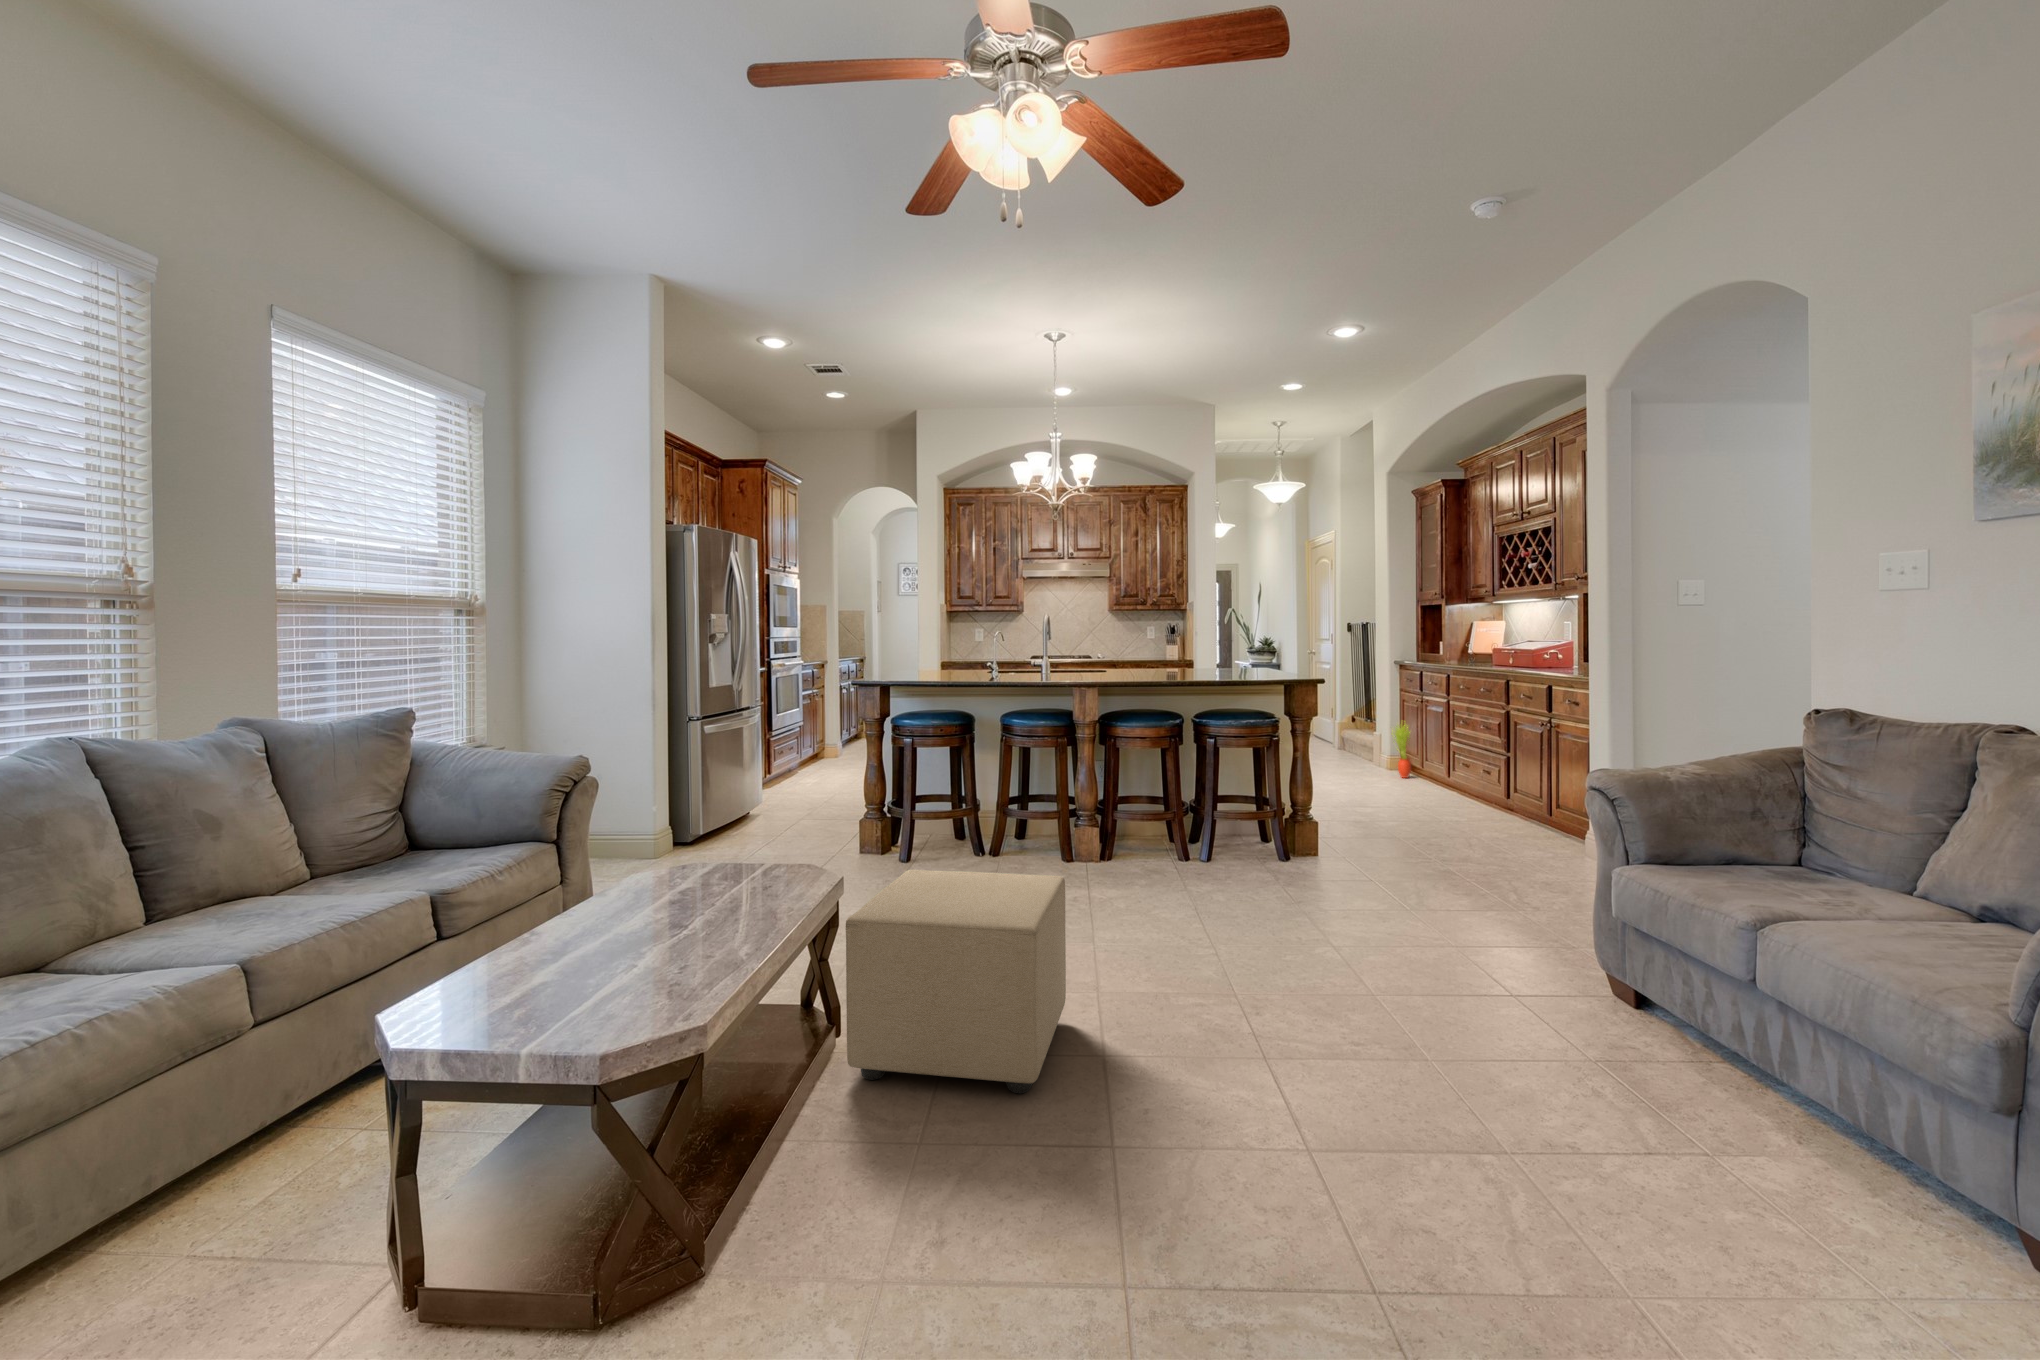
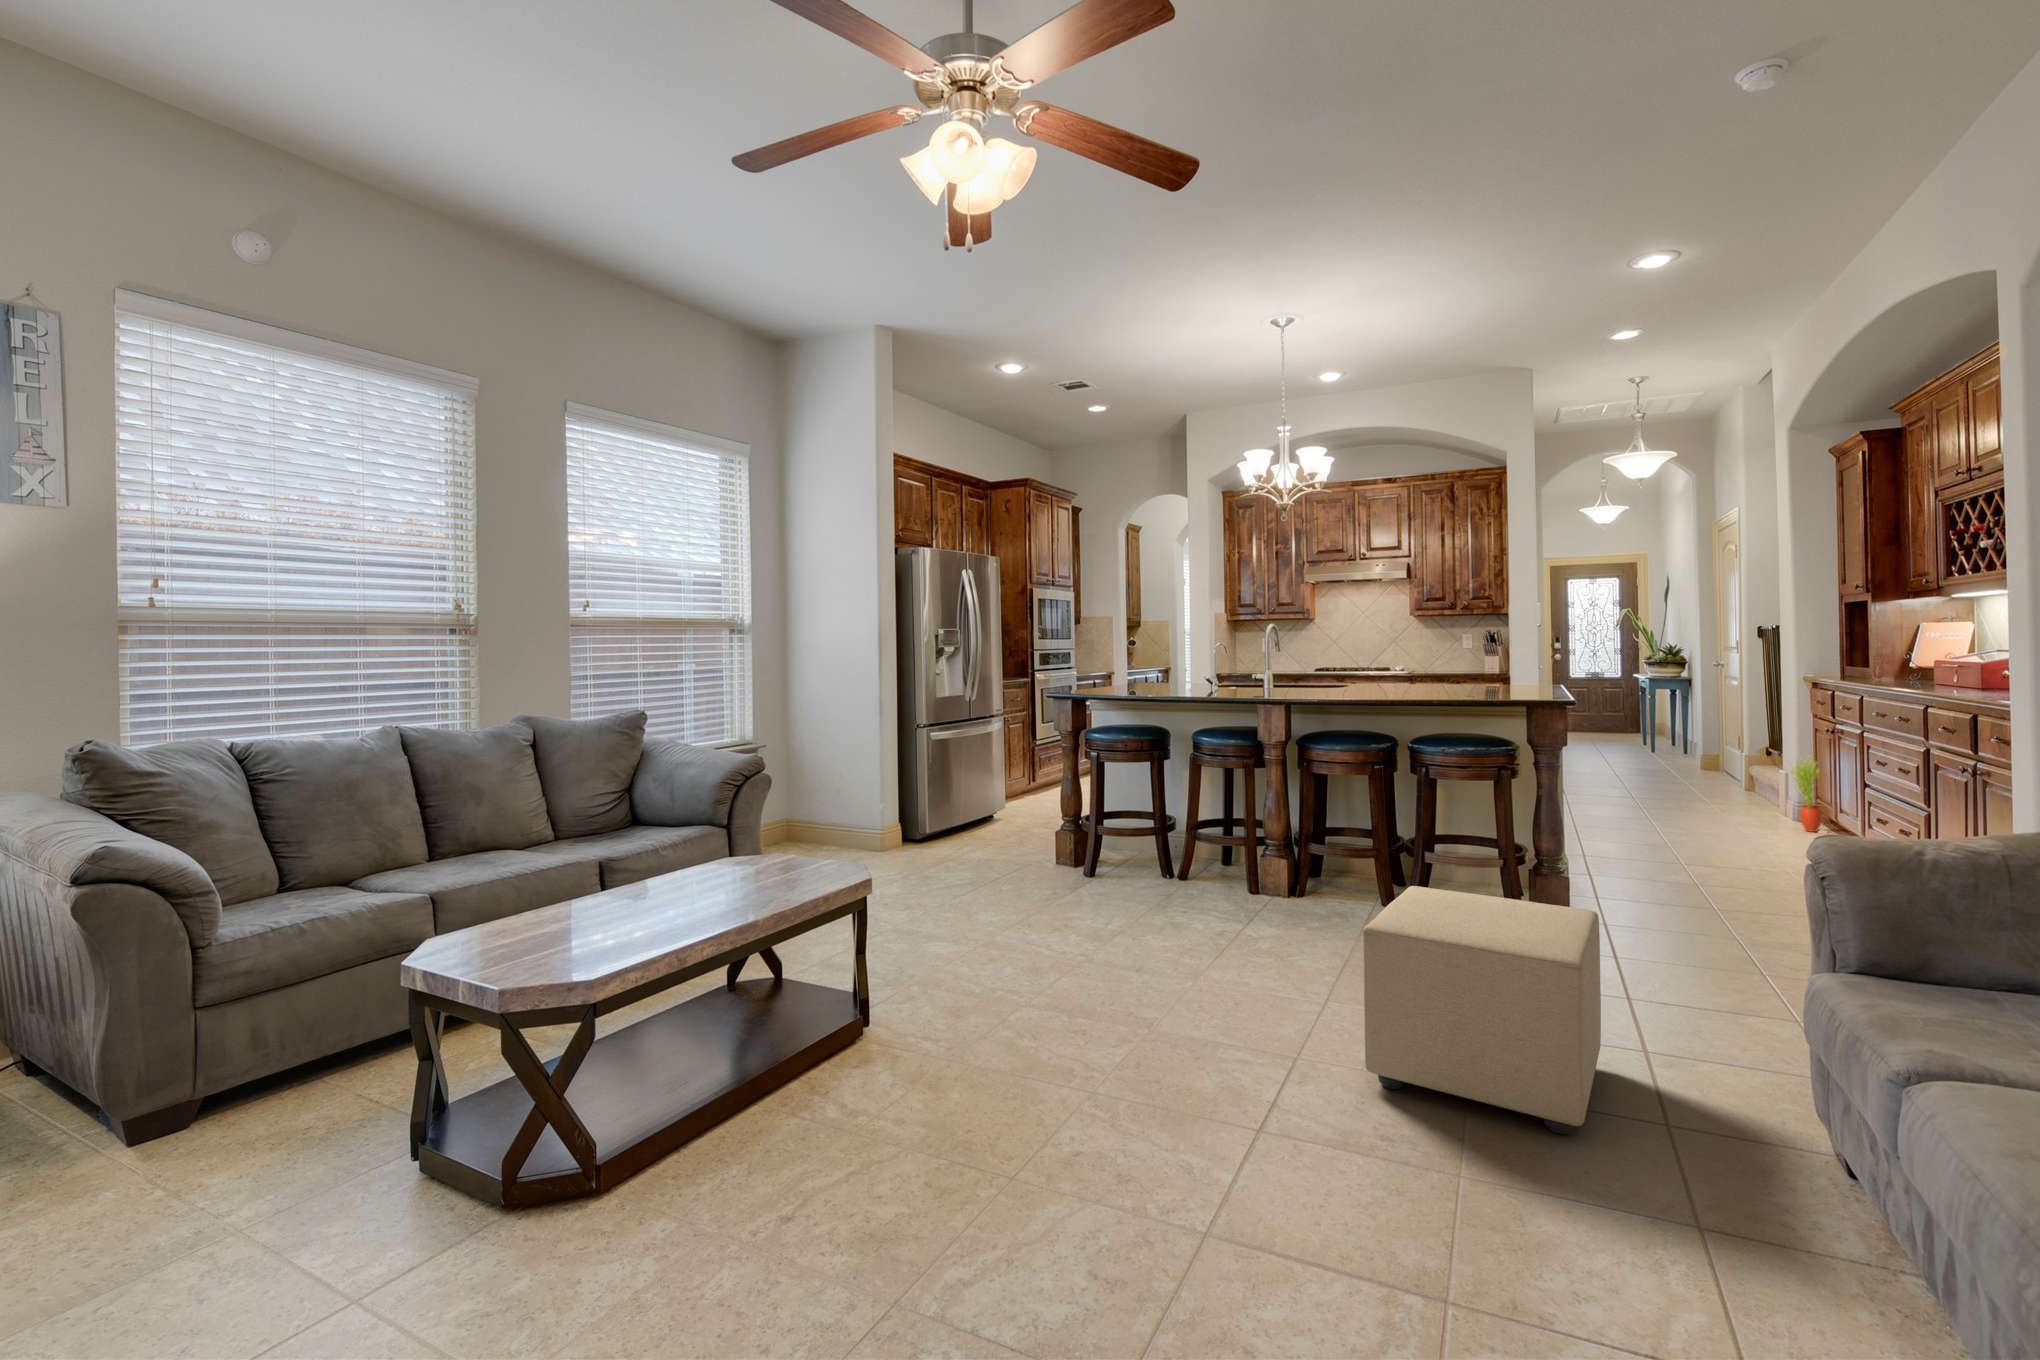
ottoman: present [846,870,1066,1093] -> present [1363,886,1601,1134]

